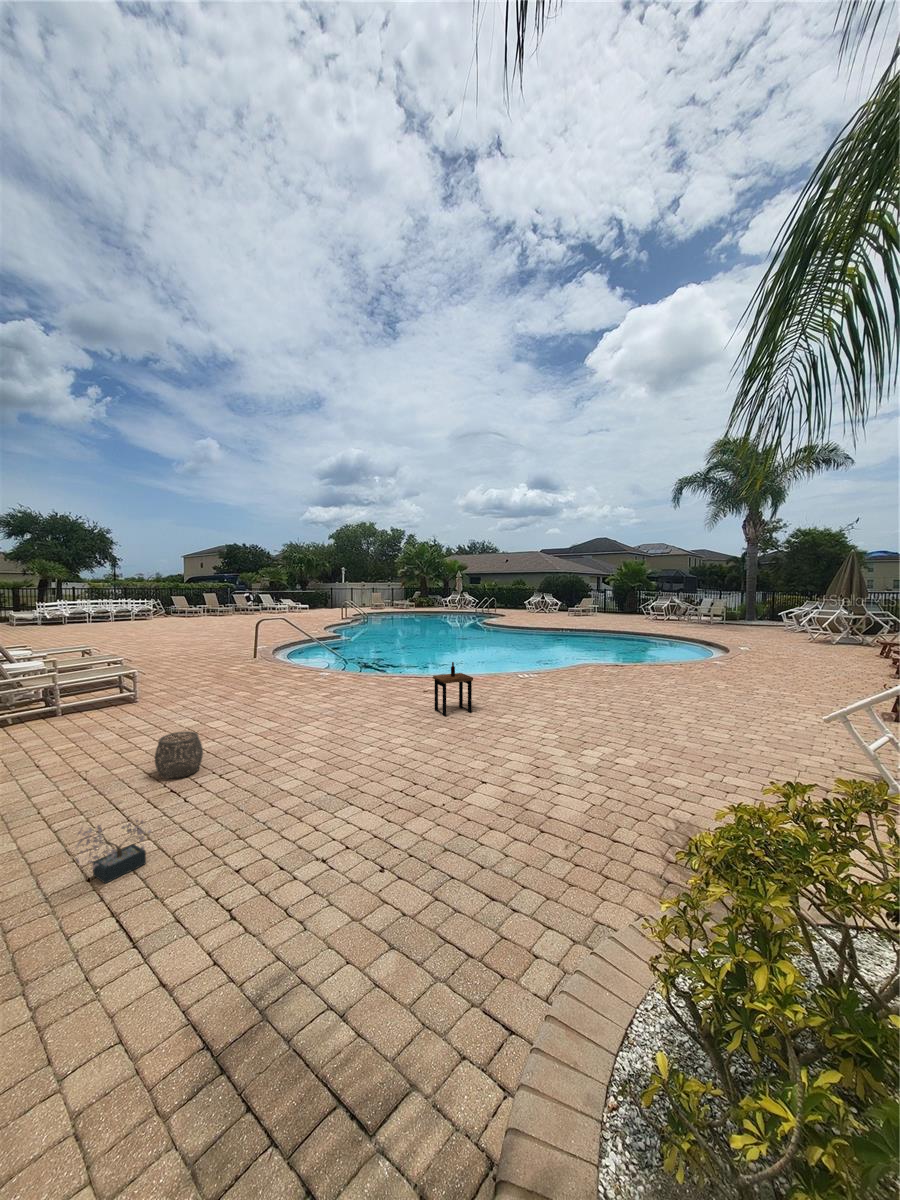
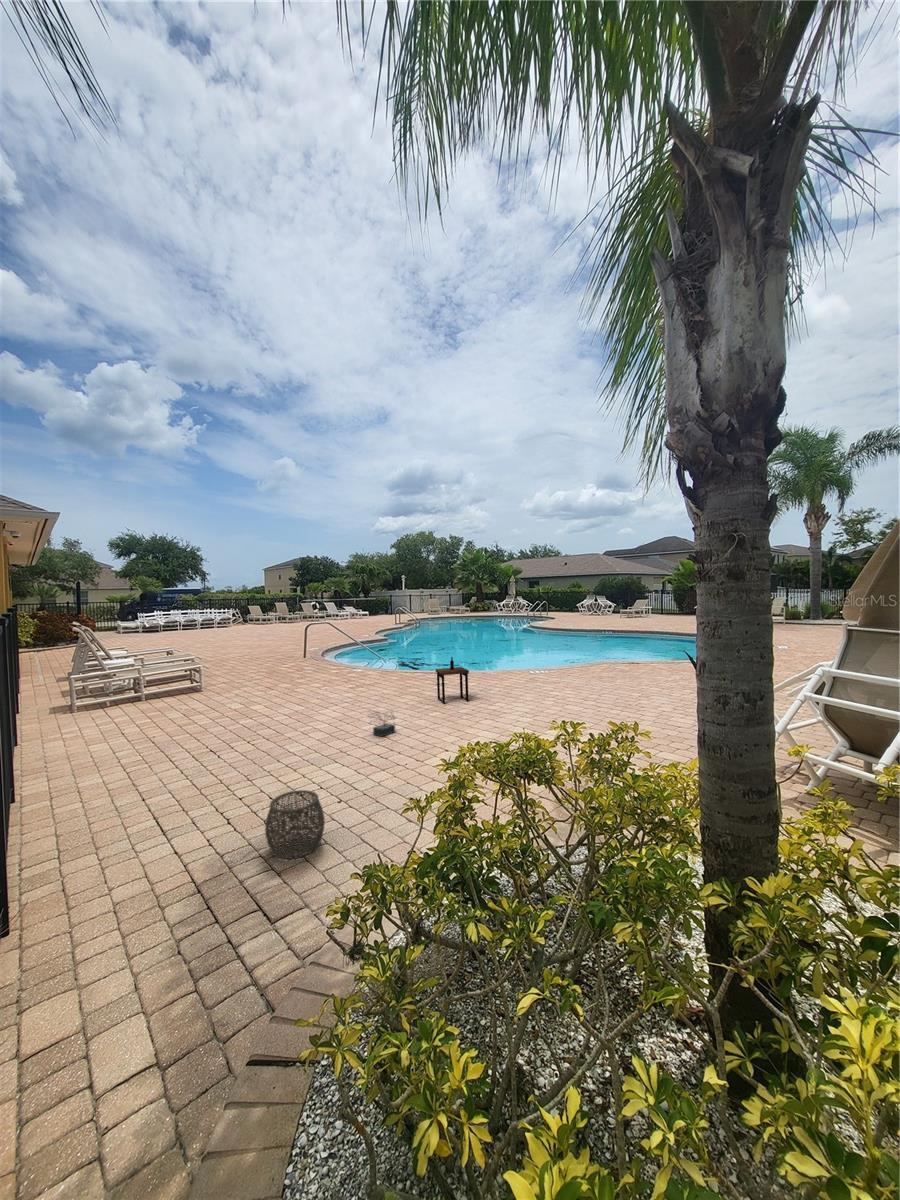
woven basket: present [155,731,203,779] -> present [265,790,325,859]
decorative plant: present [75,820,151,883] -> present [369,710,395,737]

